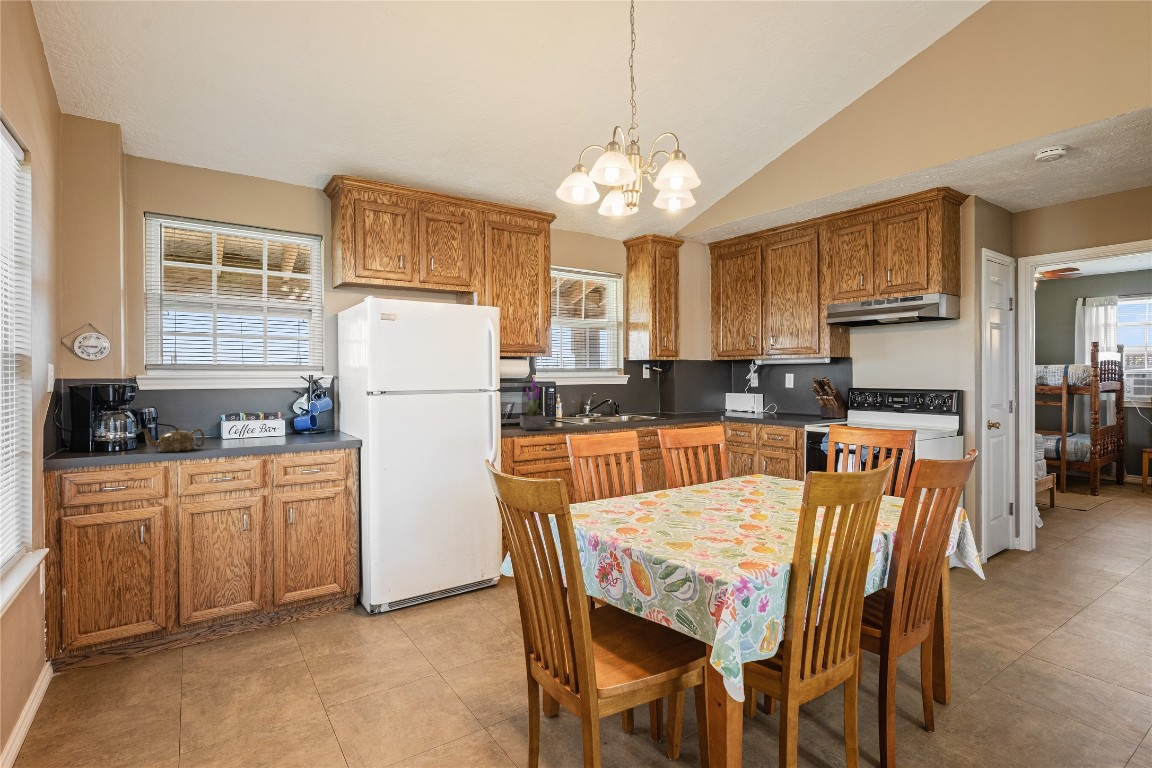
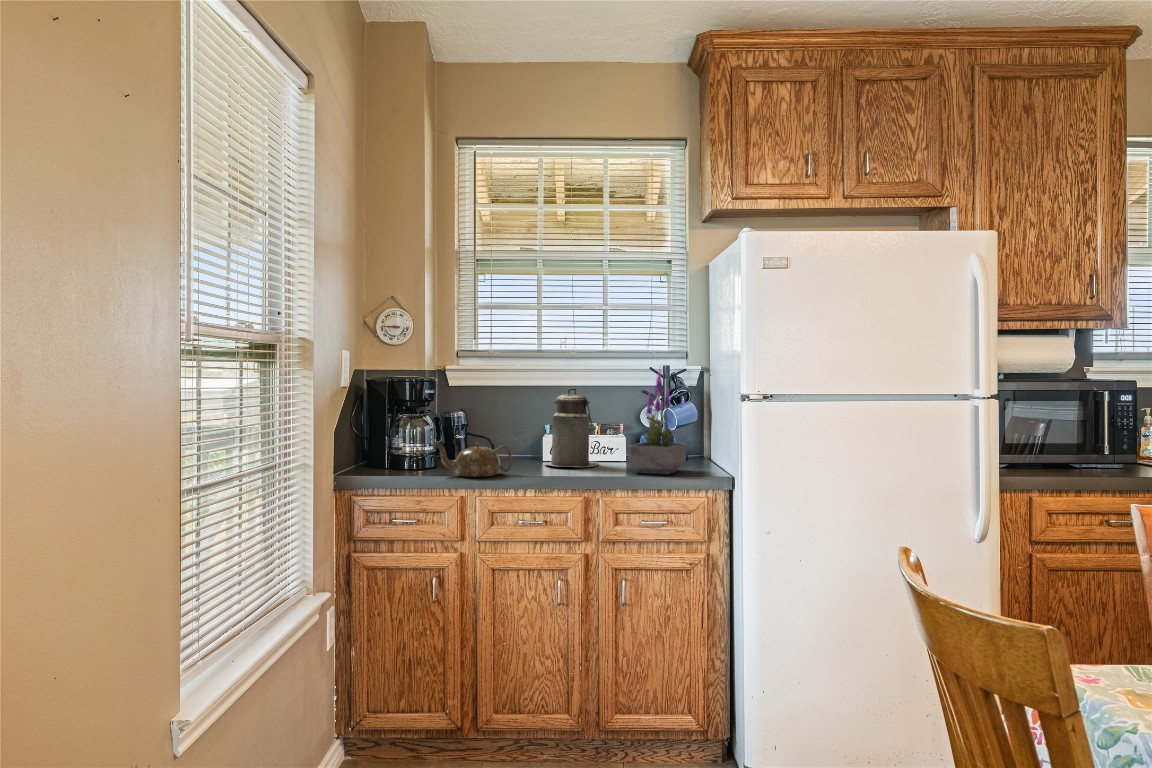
potted plant: present [520,379,546,430] -> present [628,369,686,474]
canister: none [225,390,266,442] -> present [545,388,598,467]

